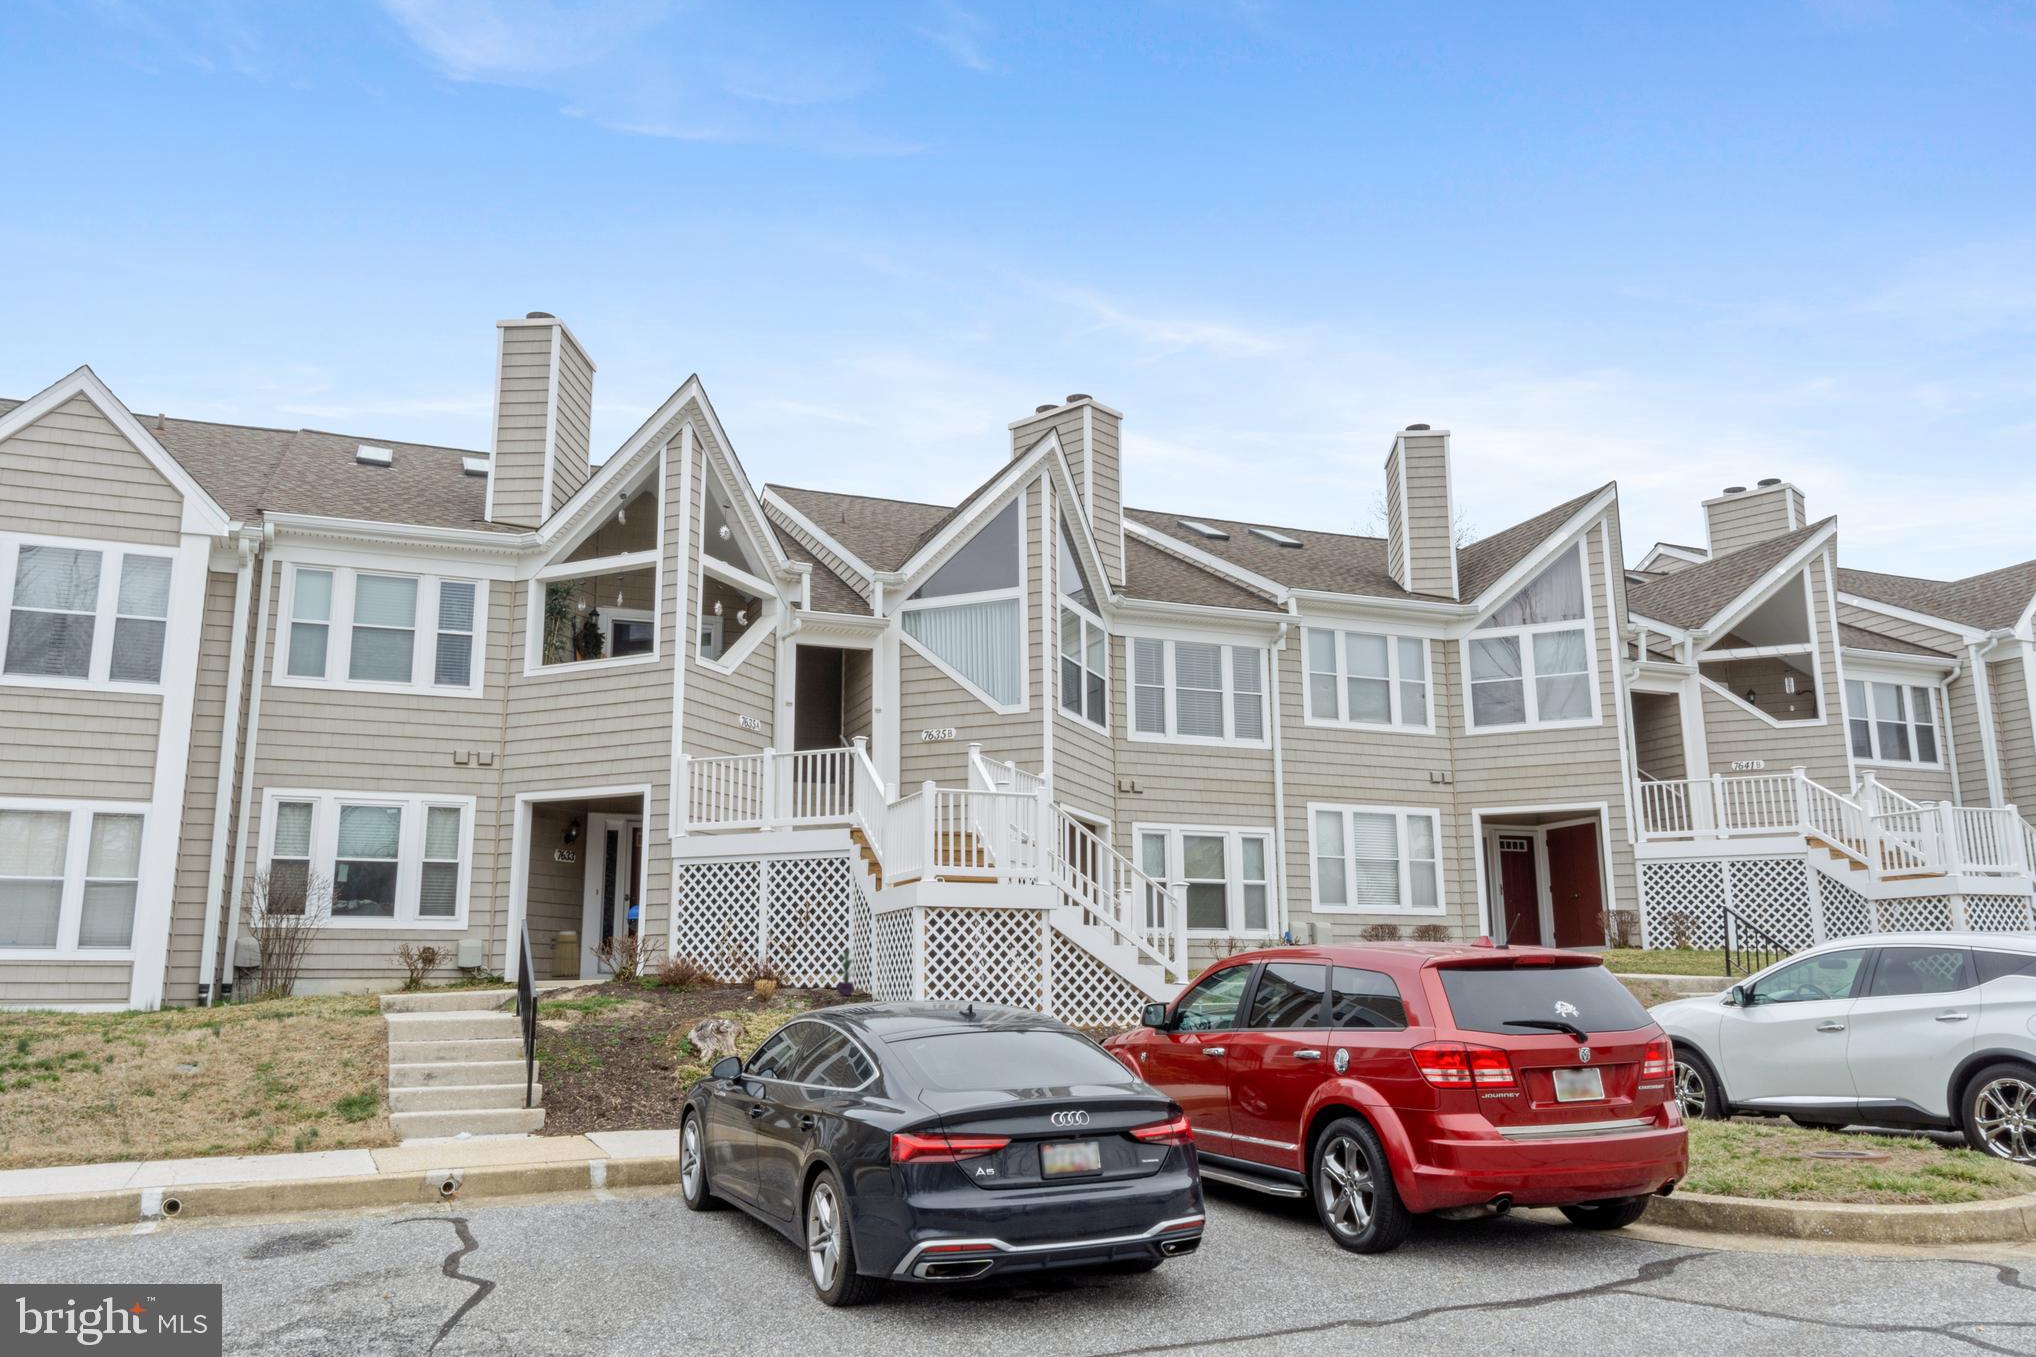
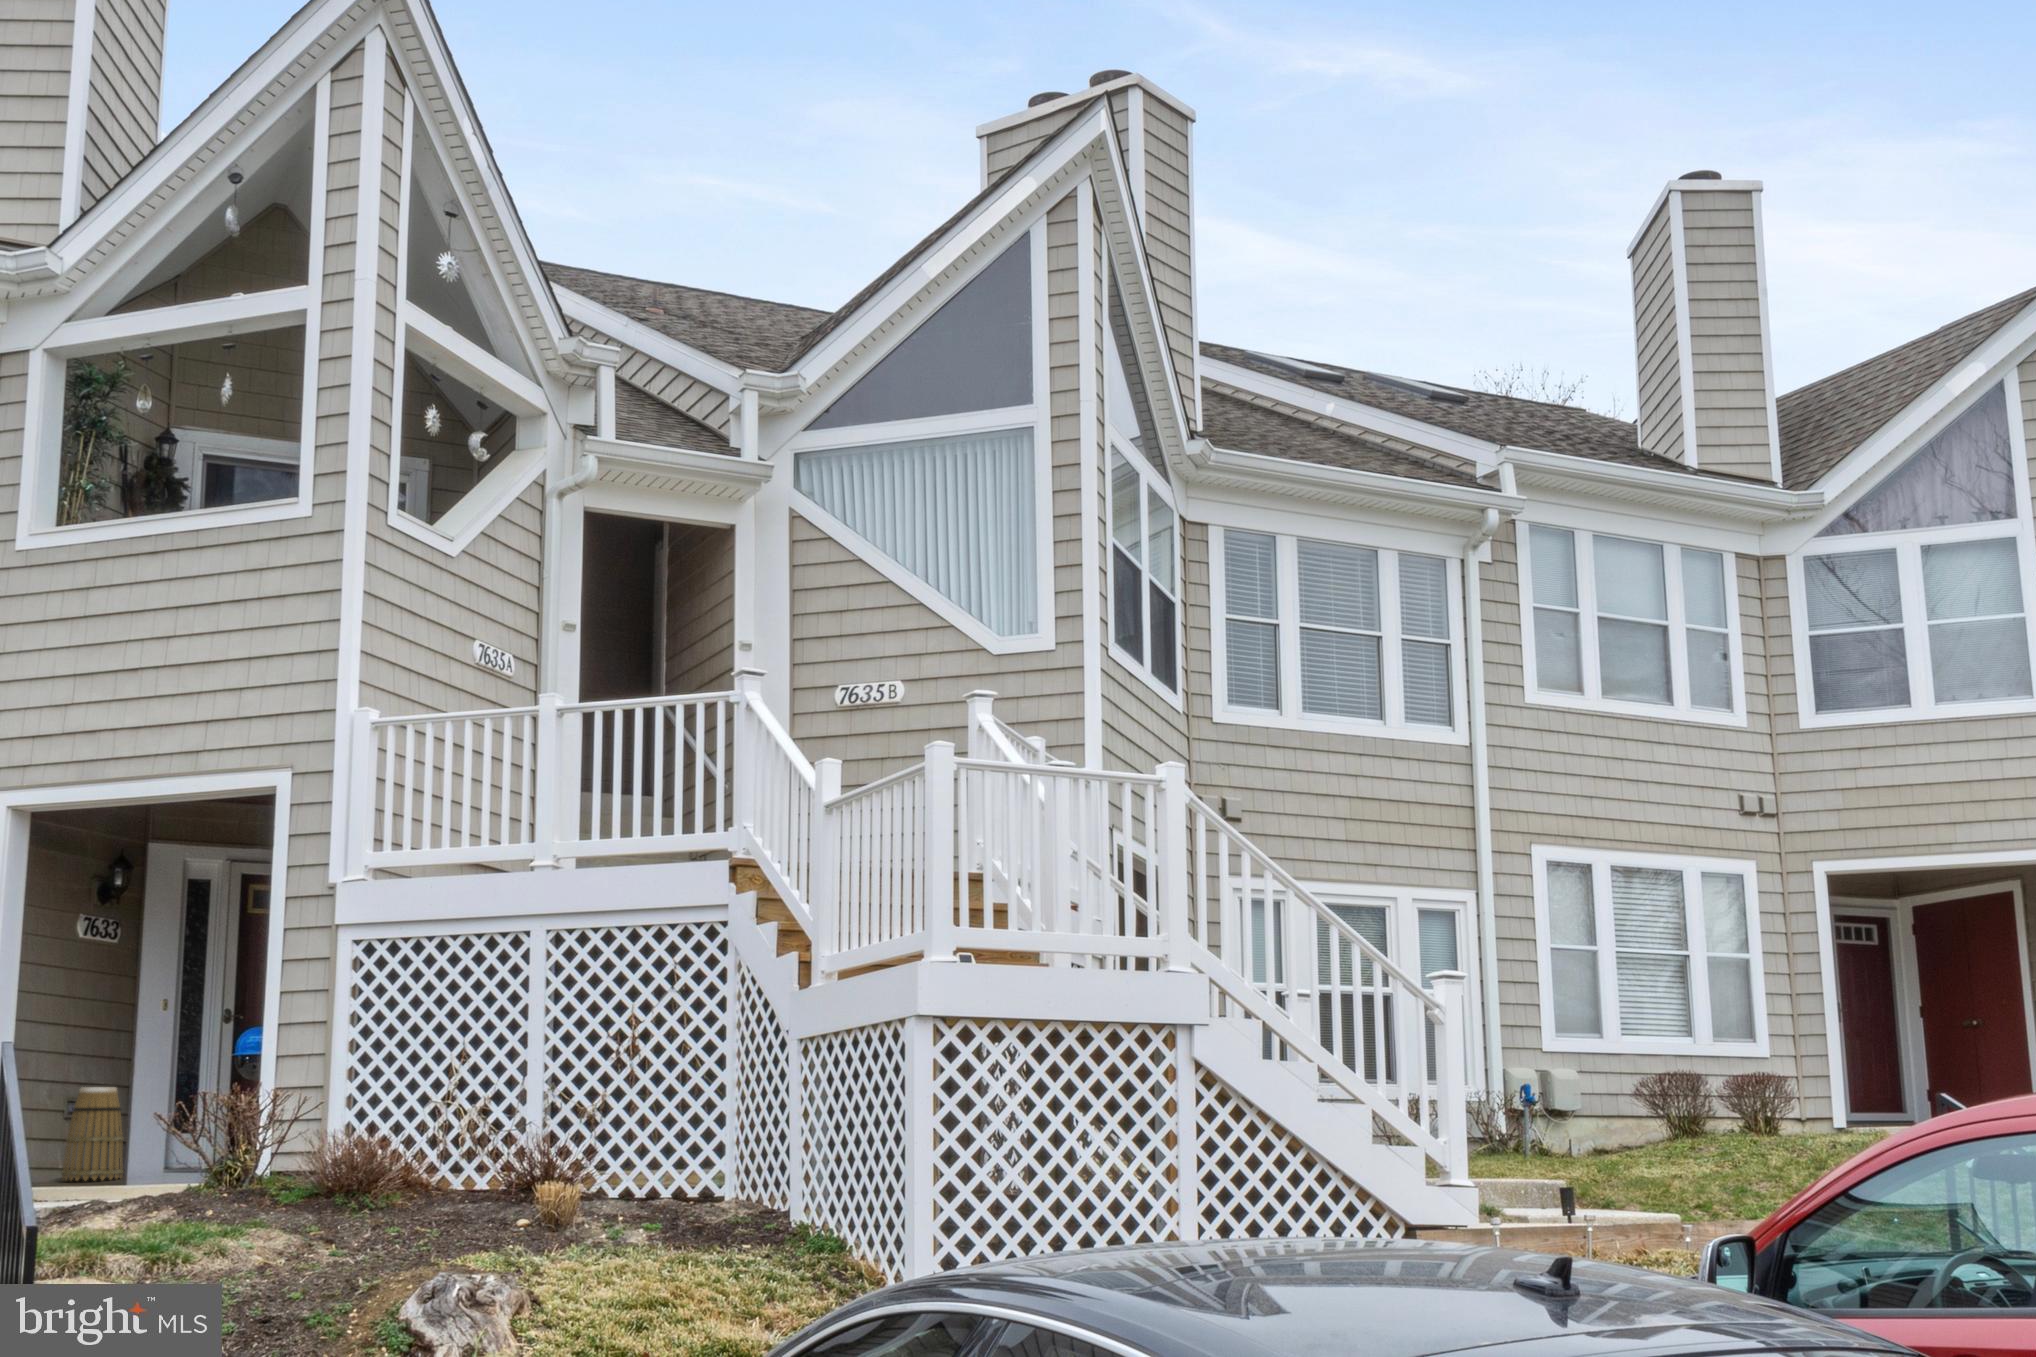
decorative plant: present [838,950,861,996] -> none [682,1114,789,1215]

